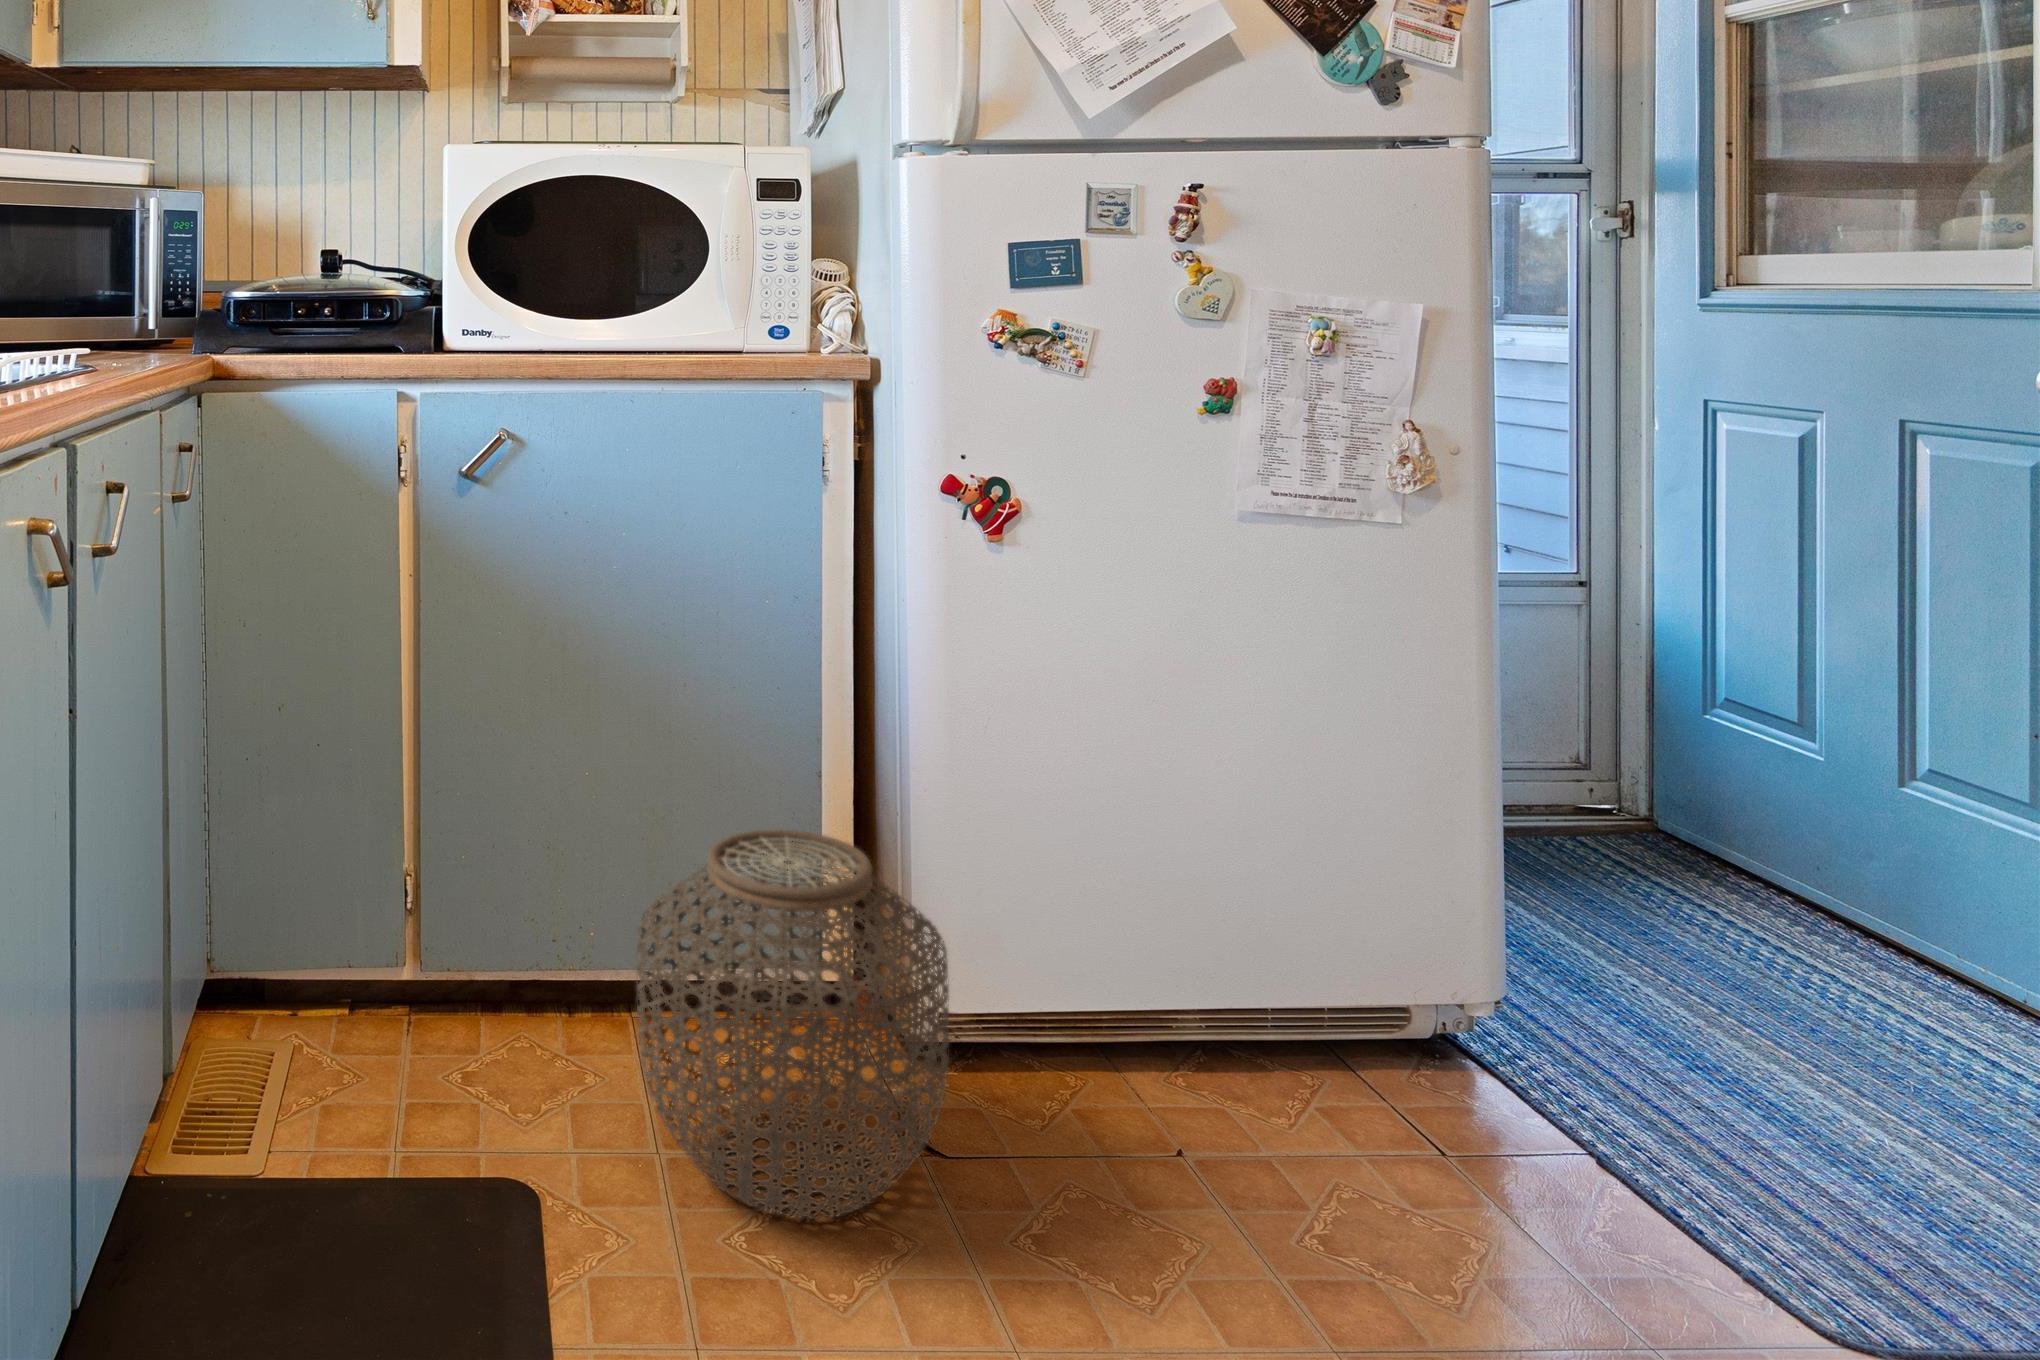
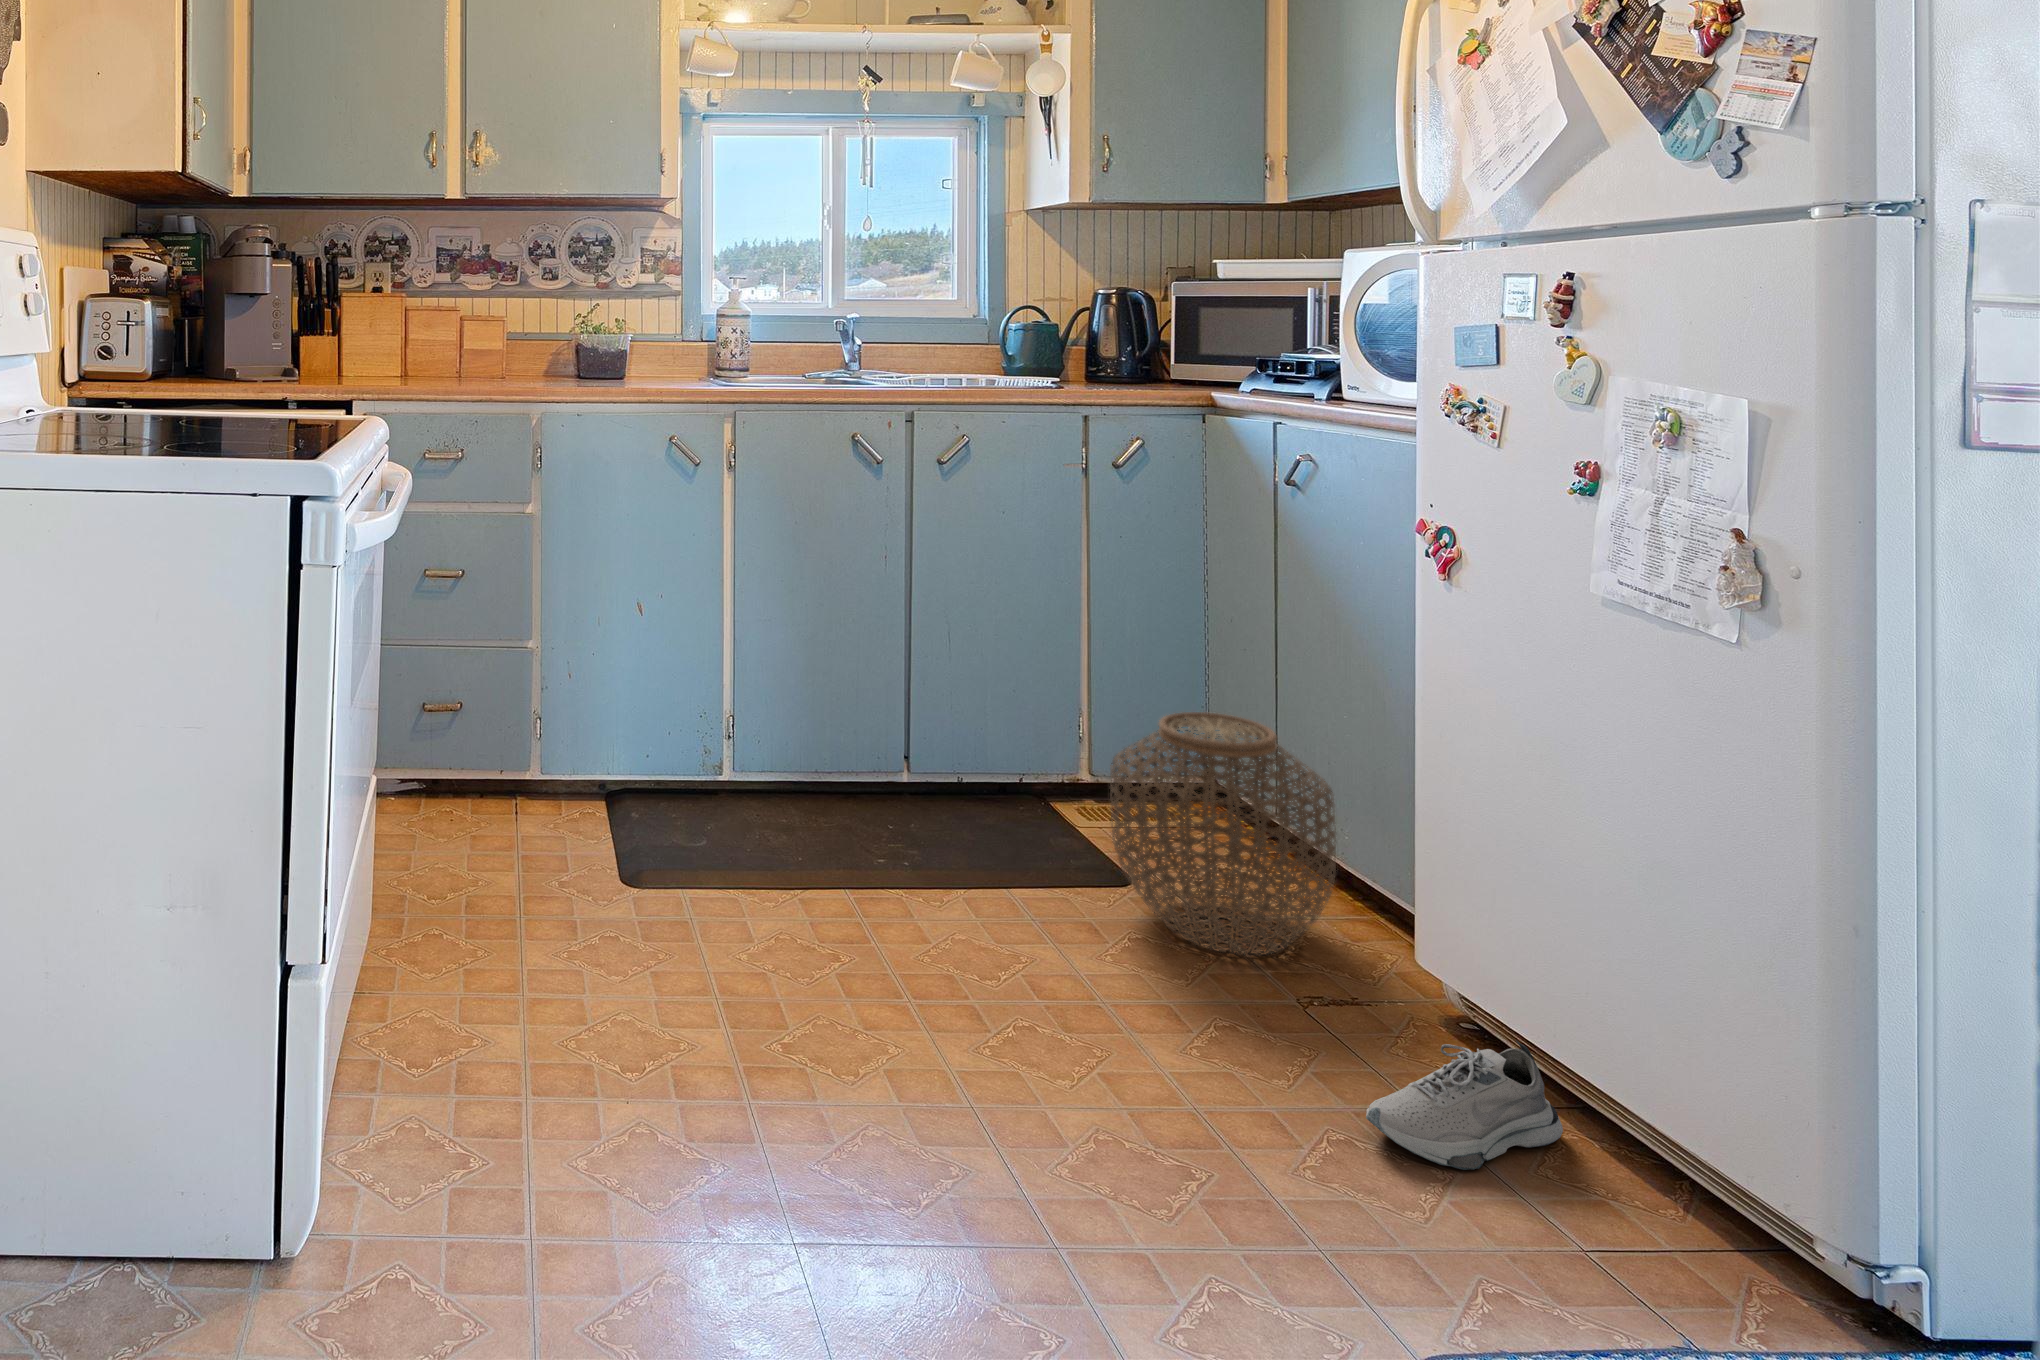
shoe: none [1198,1016,1375,1203] -> present [1366,1040,1563,1170]

